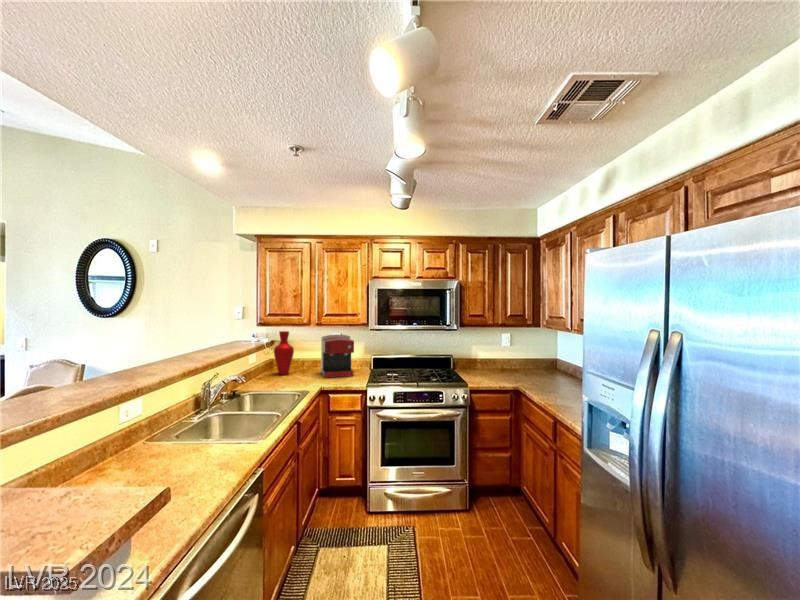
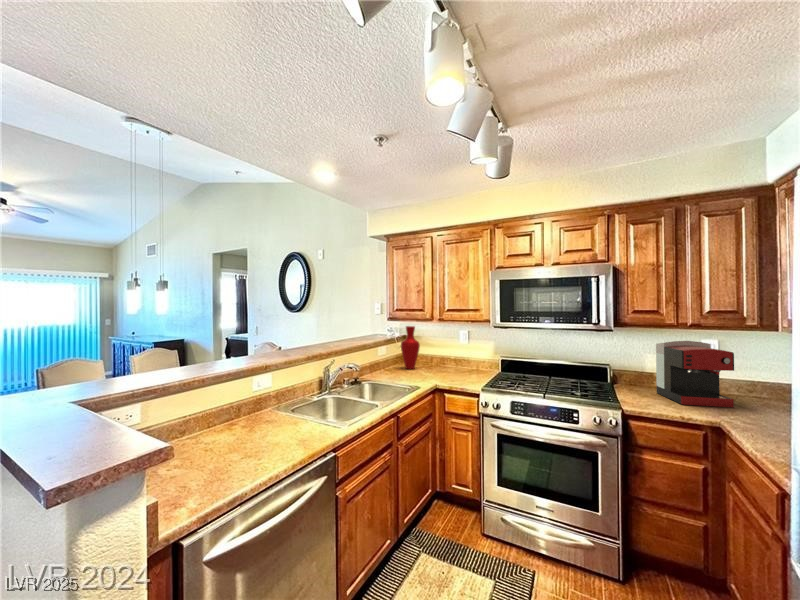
coffee maker: present [321,334,354,378] -> present [656,341,734,408]

